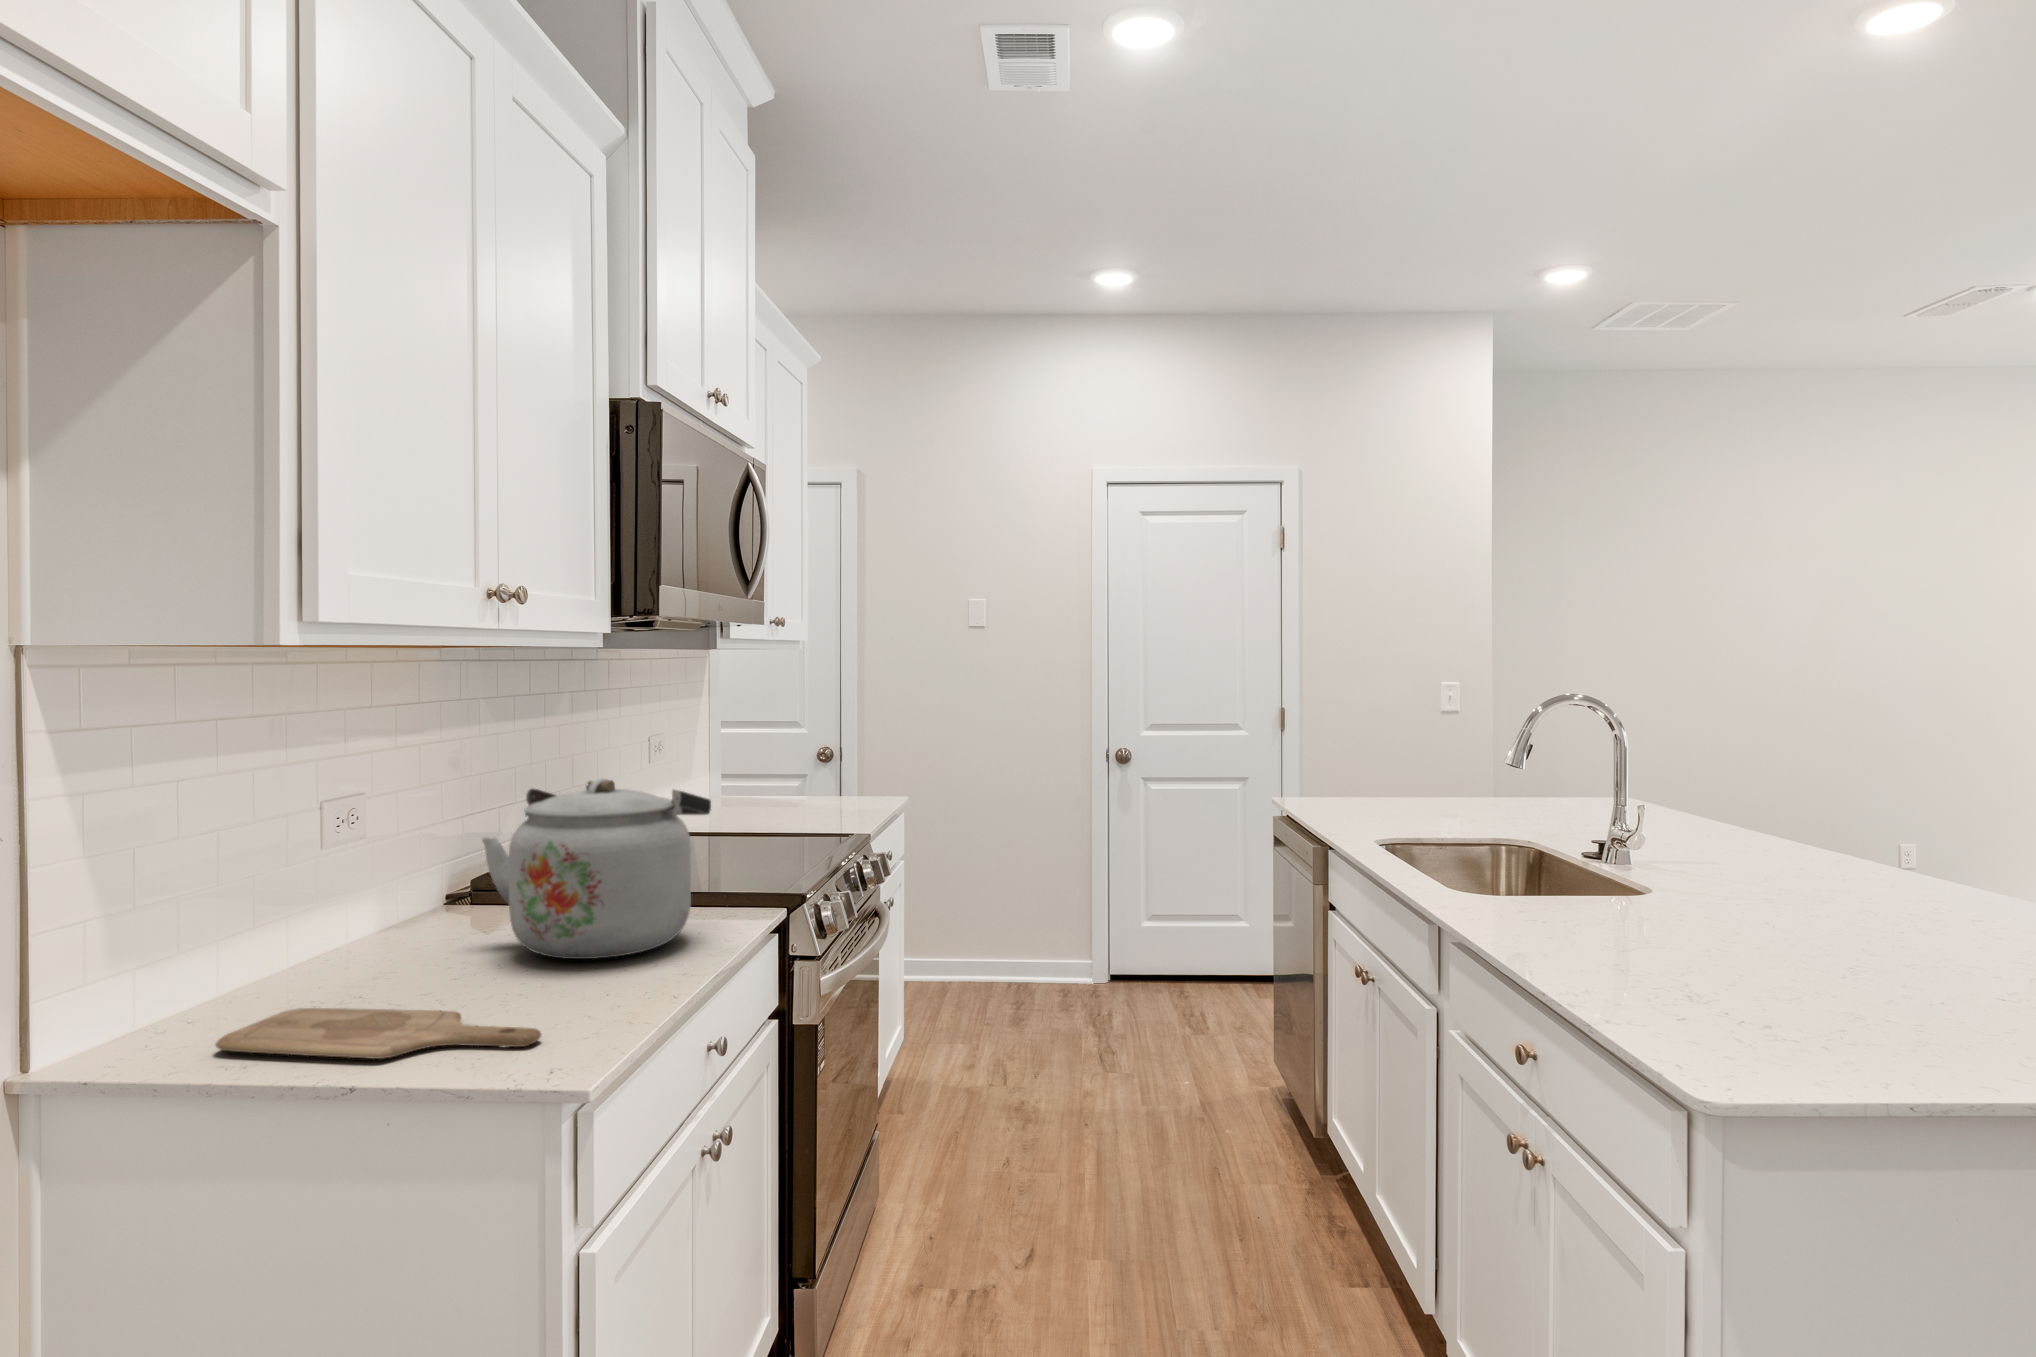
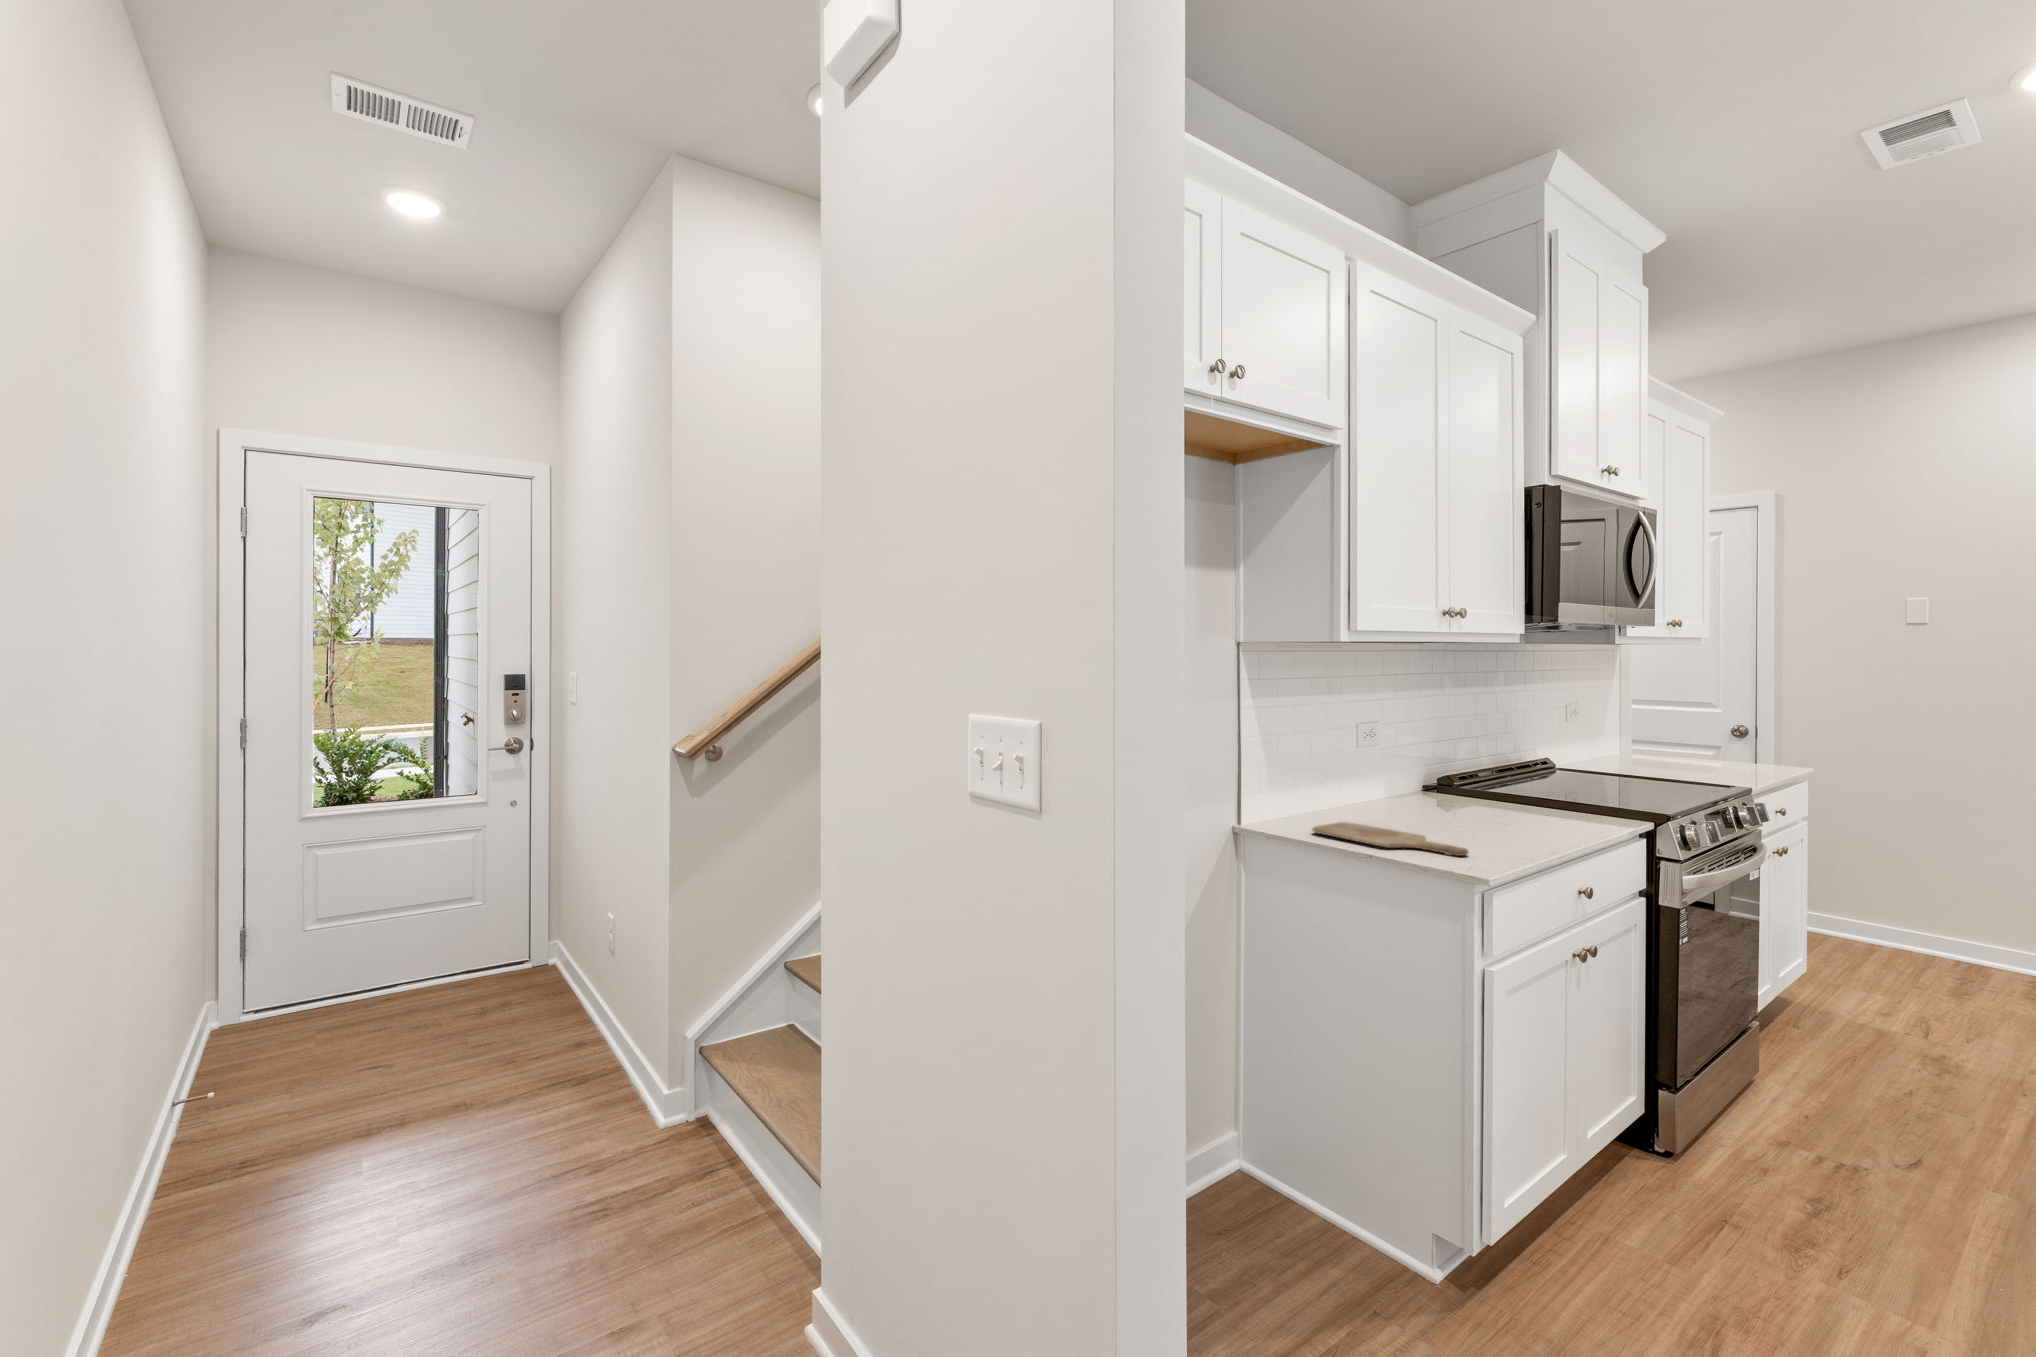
kettle: present [482,779,711,959] -> none [1439,722,1591,828]

